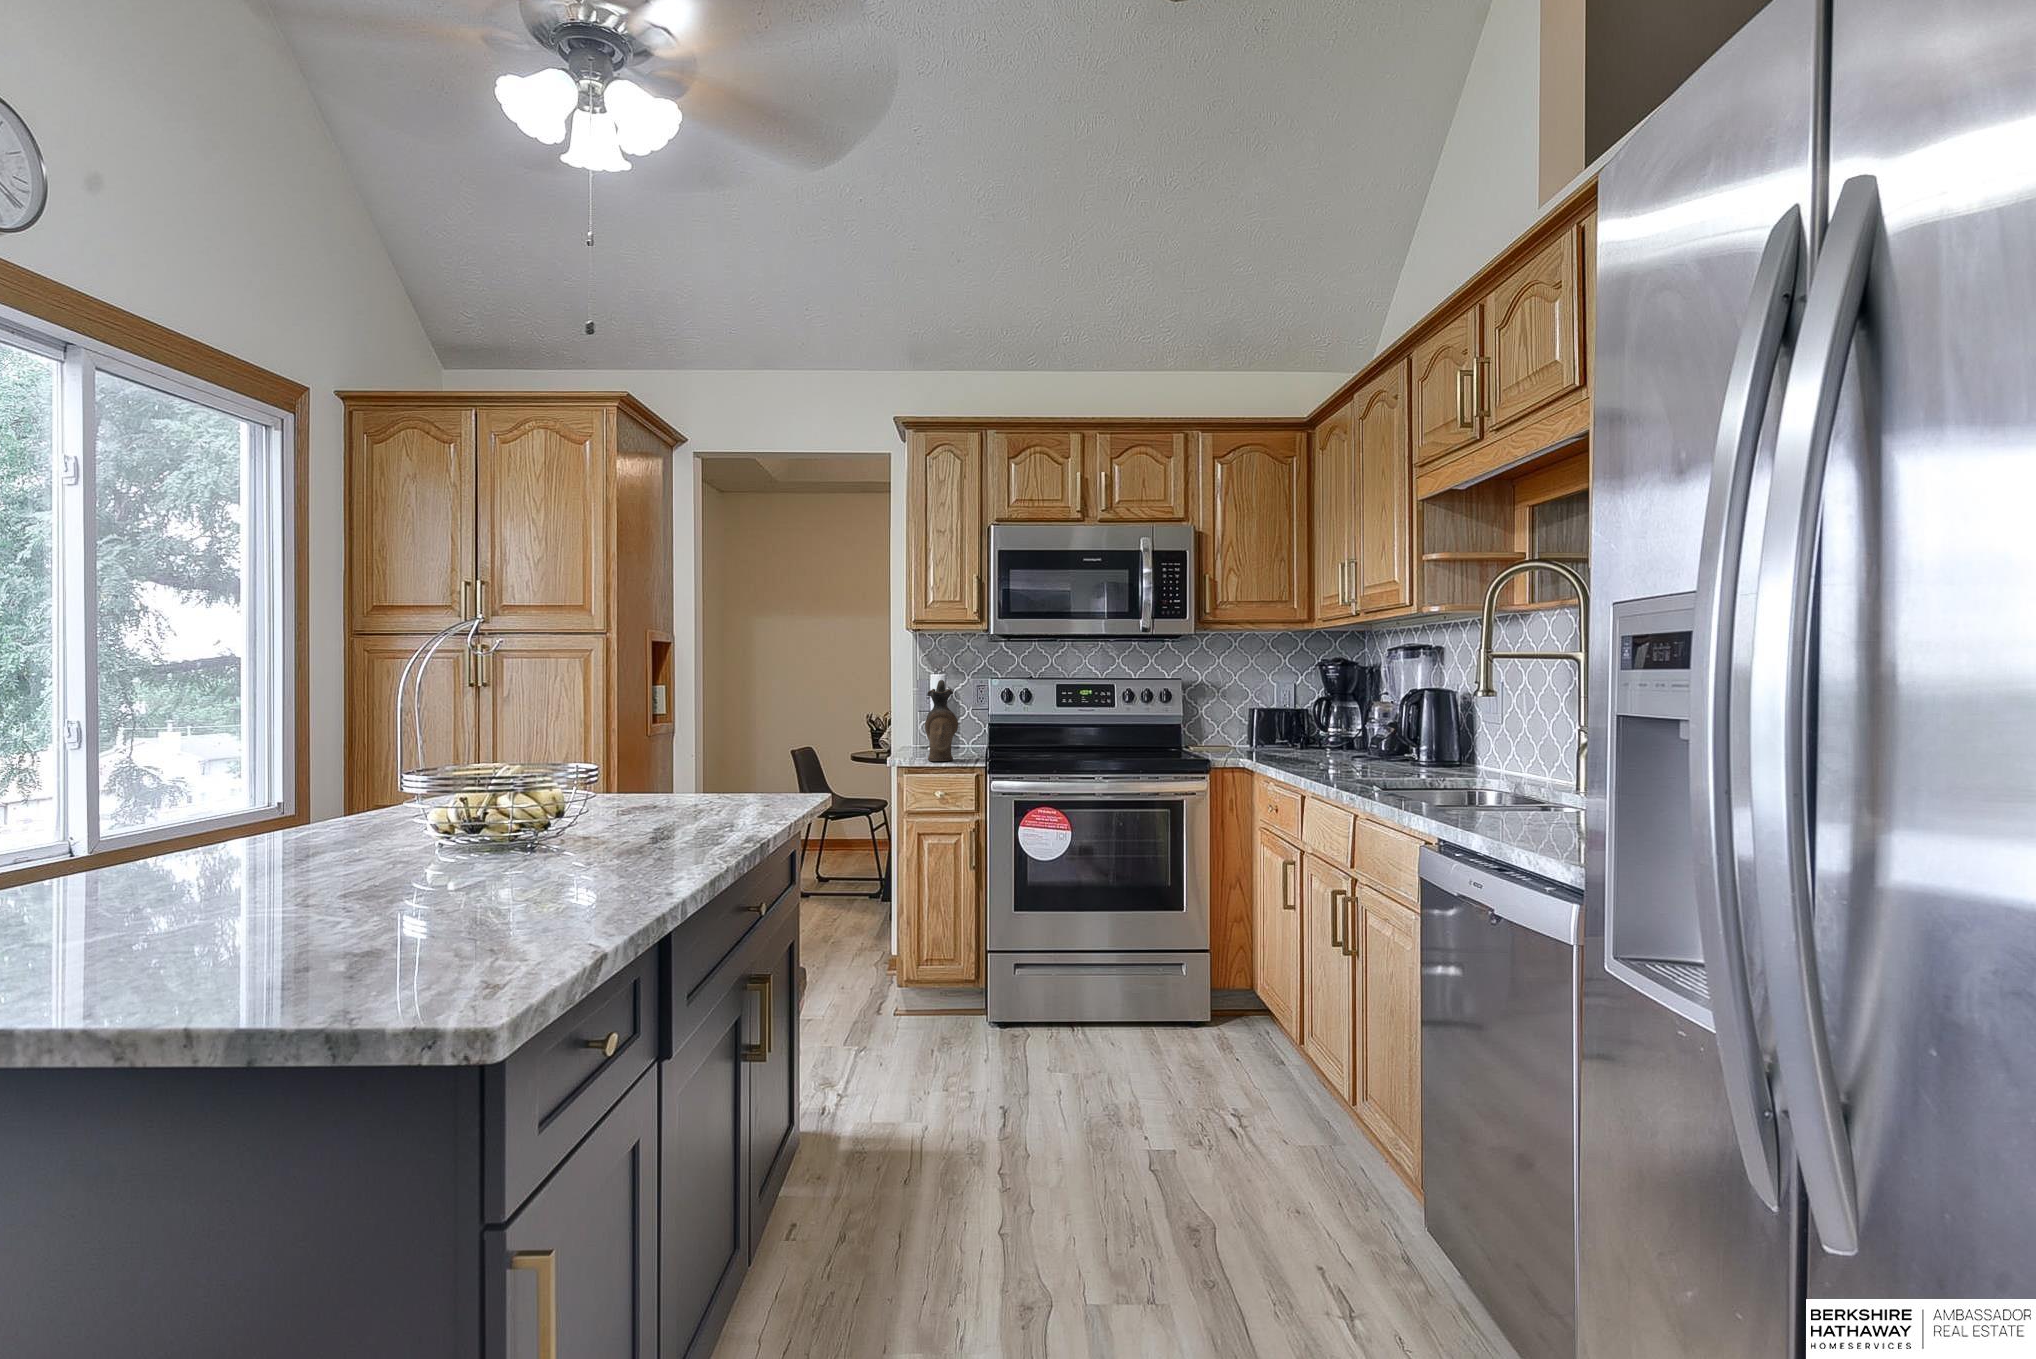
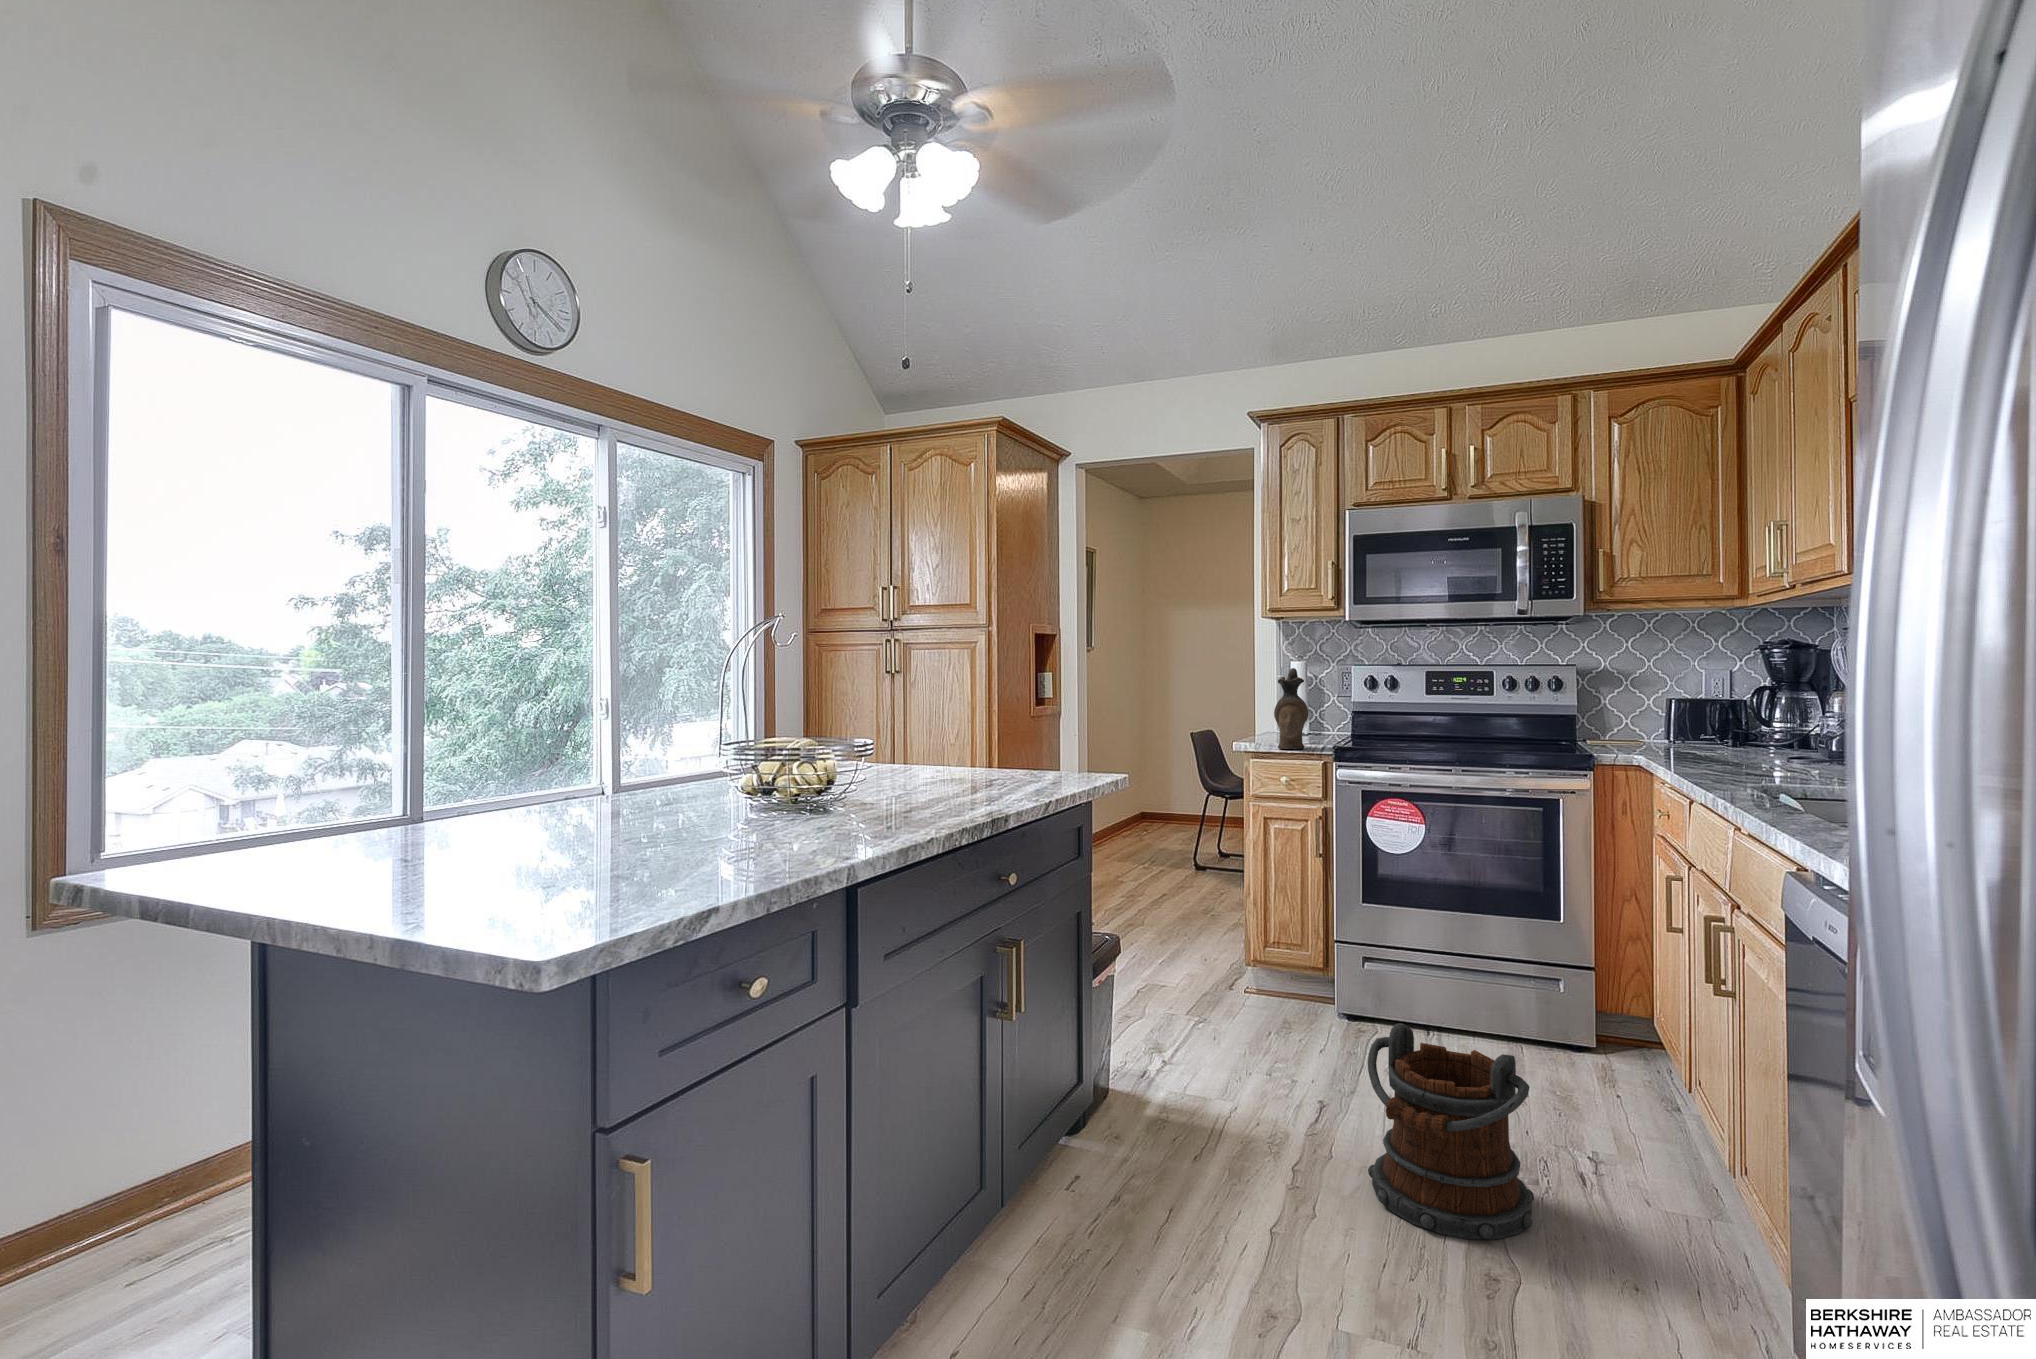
bucket: none [1069,1023,1216,1218] -> present [1368,1023,1534,1240]

